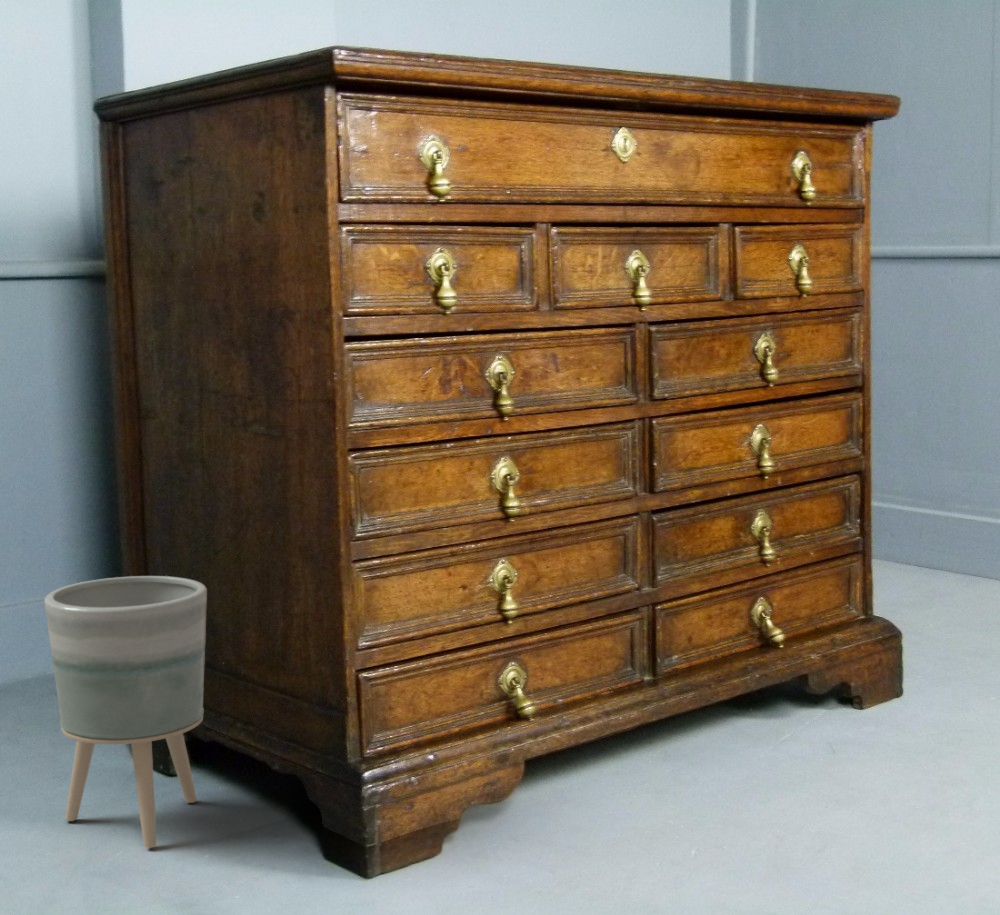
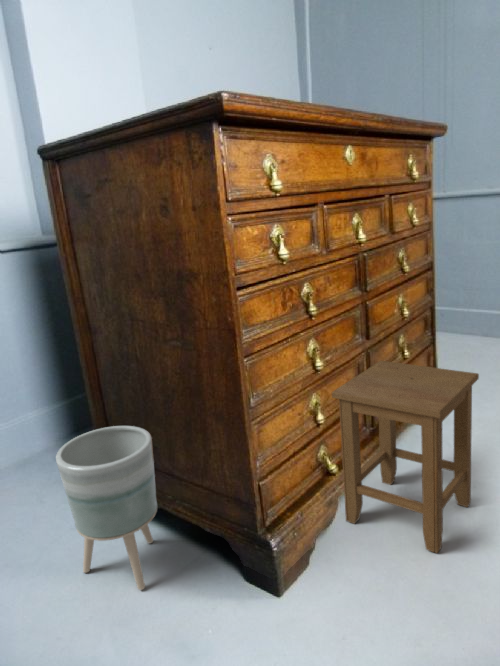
stool: none [532,533,814,868] -> present [332,361,479,553]

